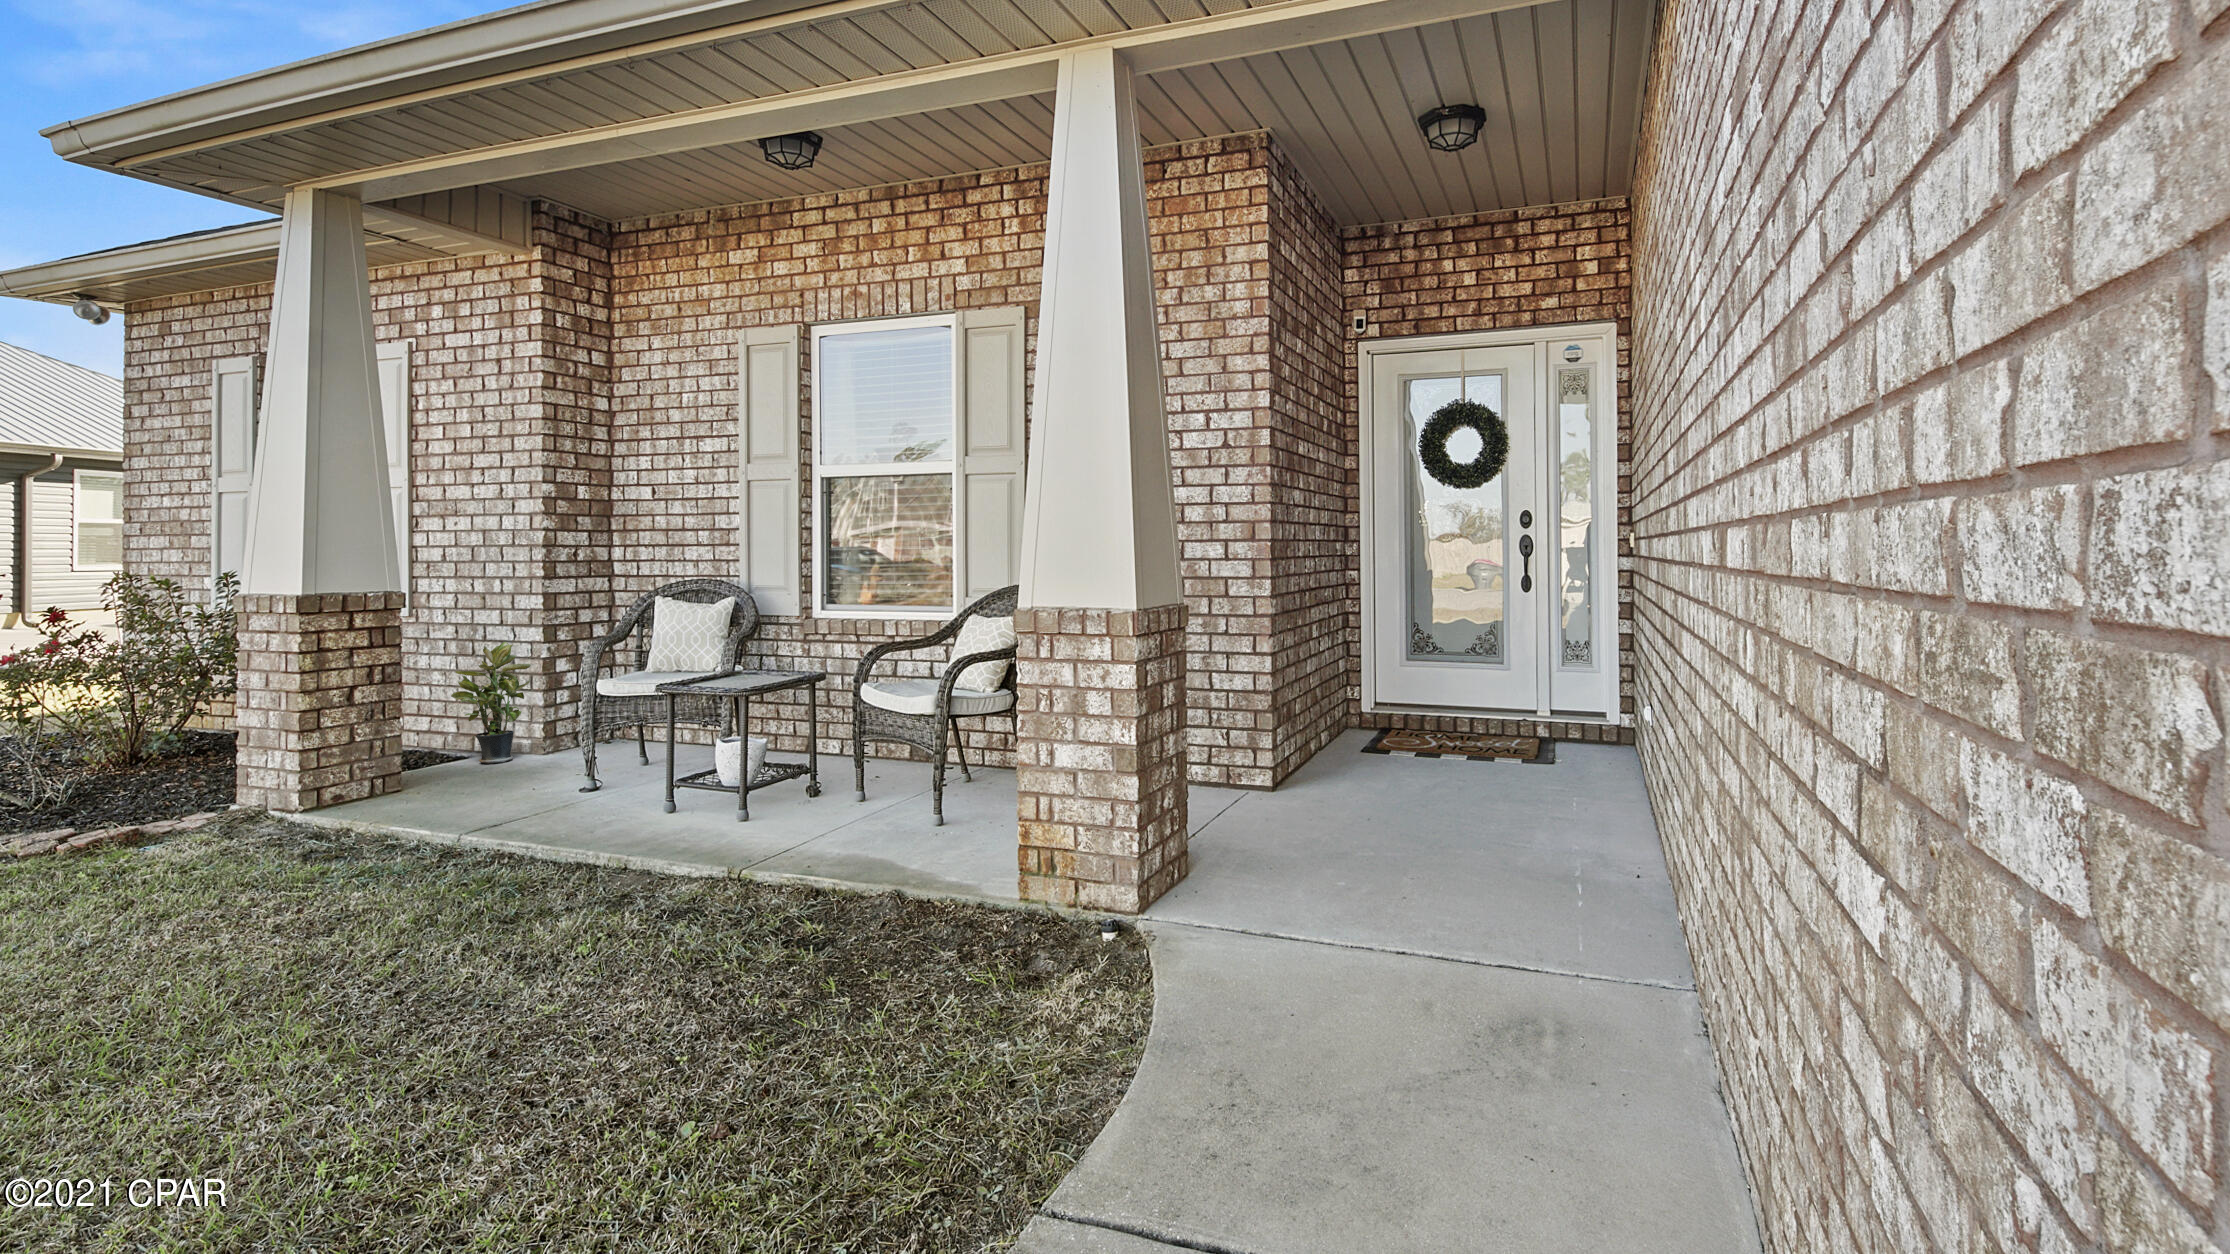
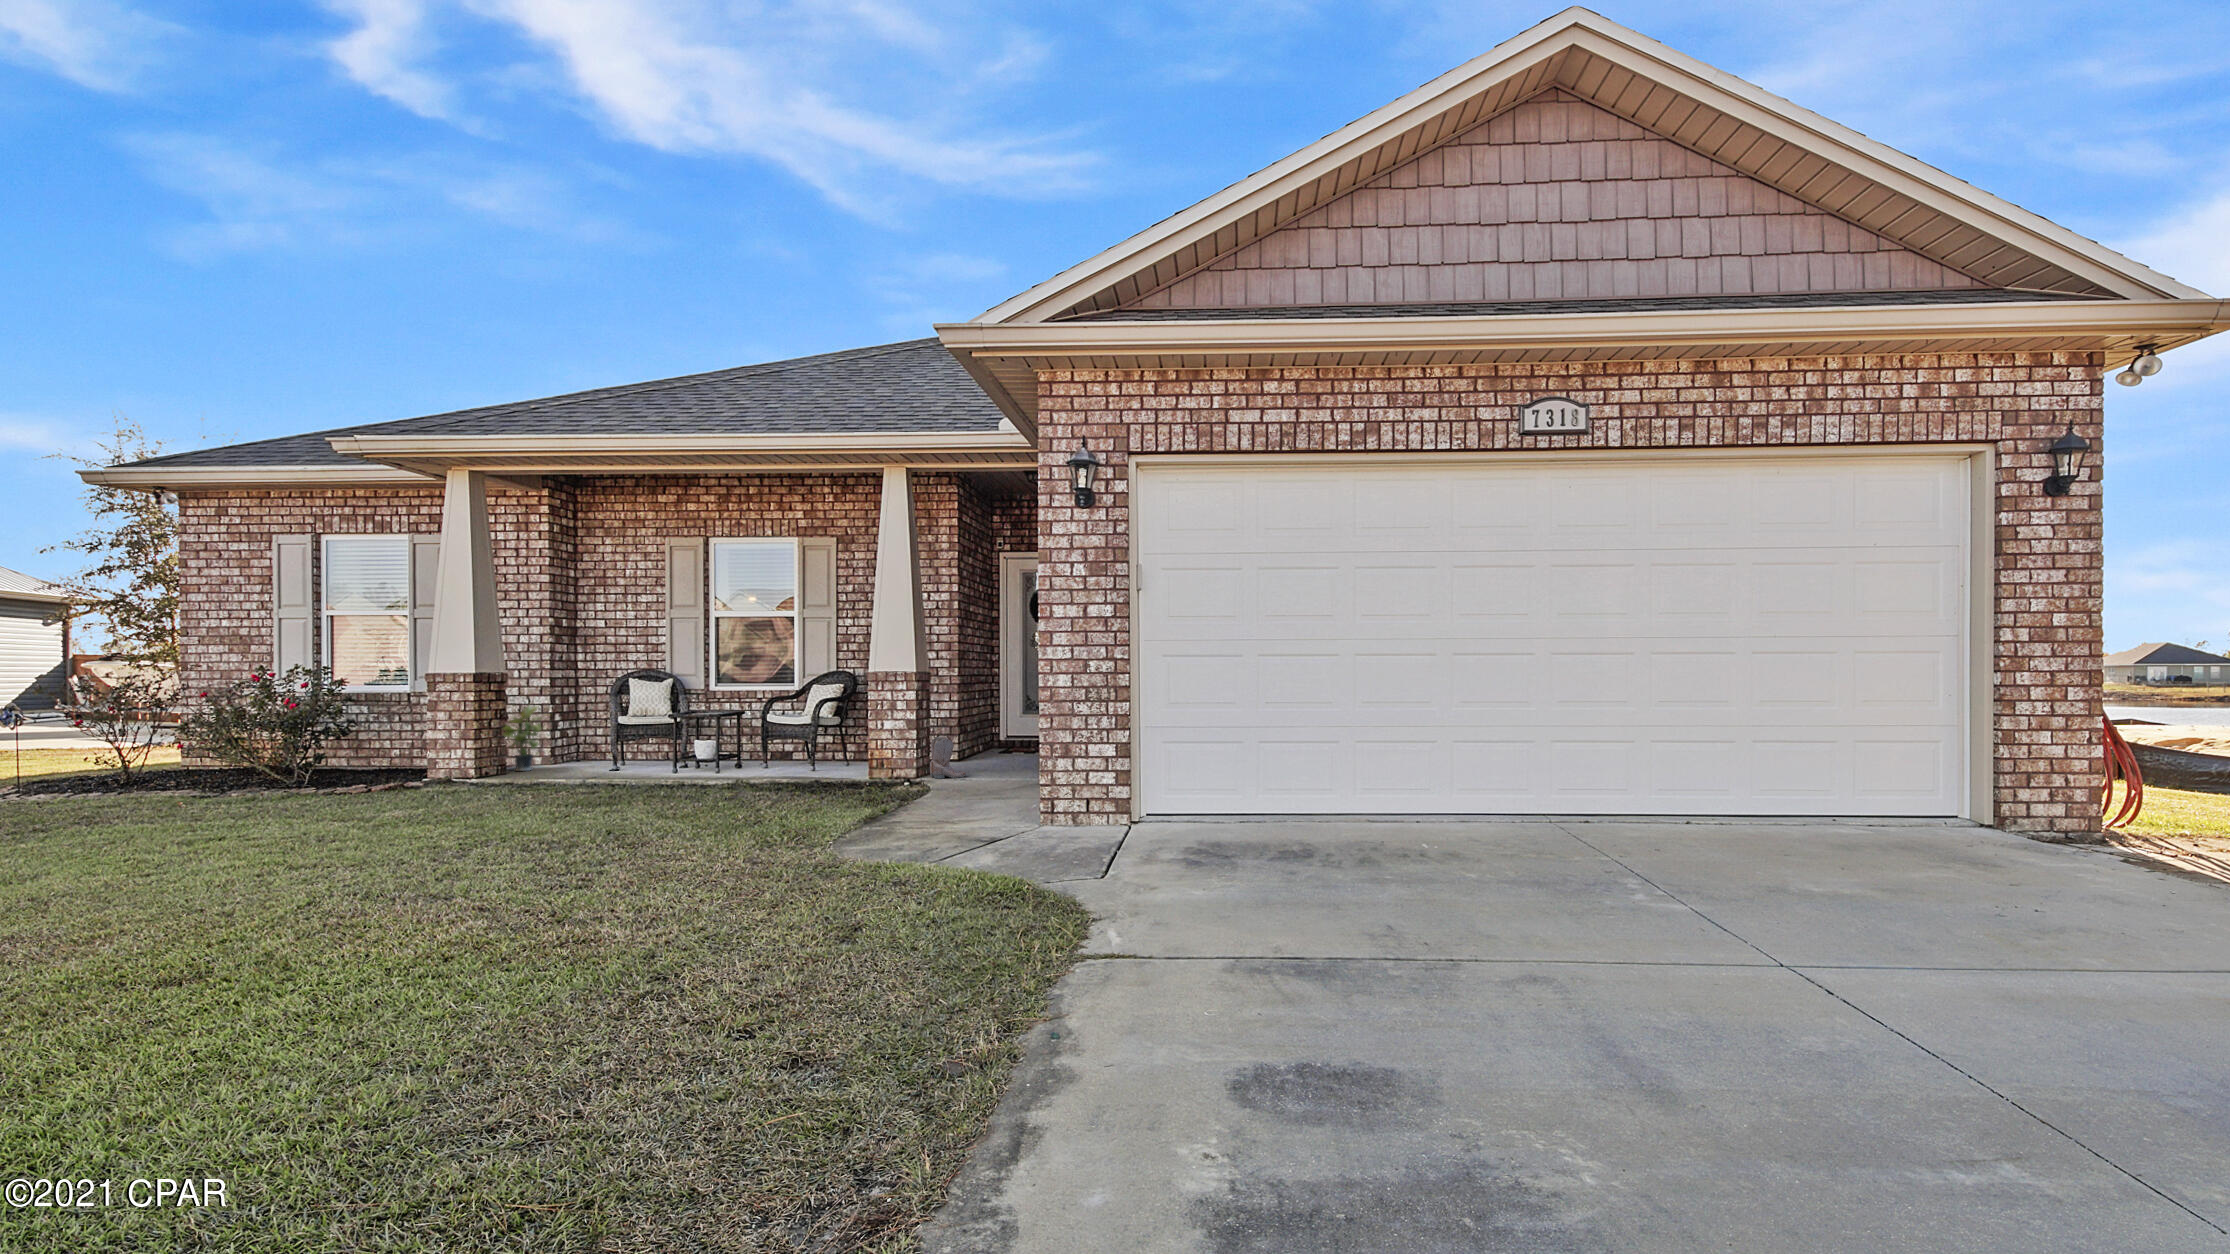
boots: none [1184,780,1284,906] -> present [930,736,967,779]

